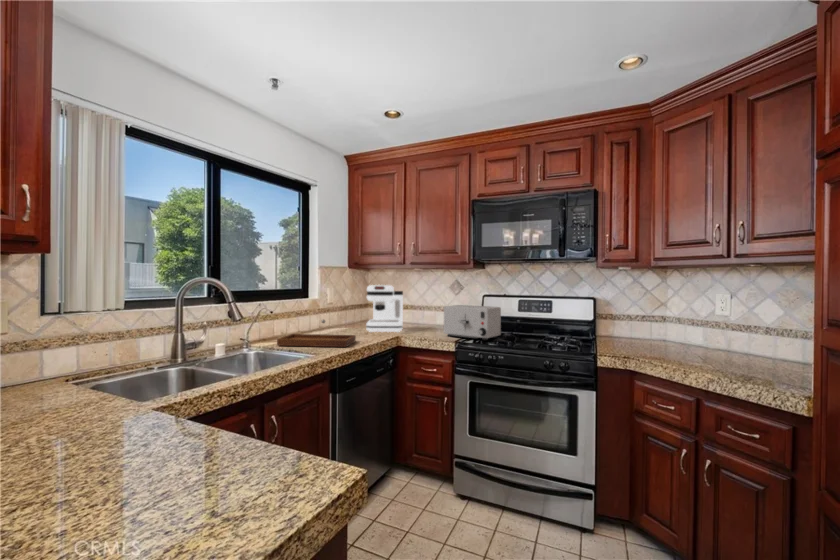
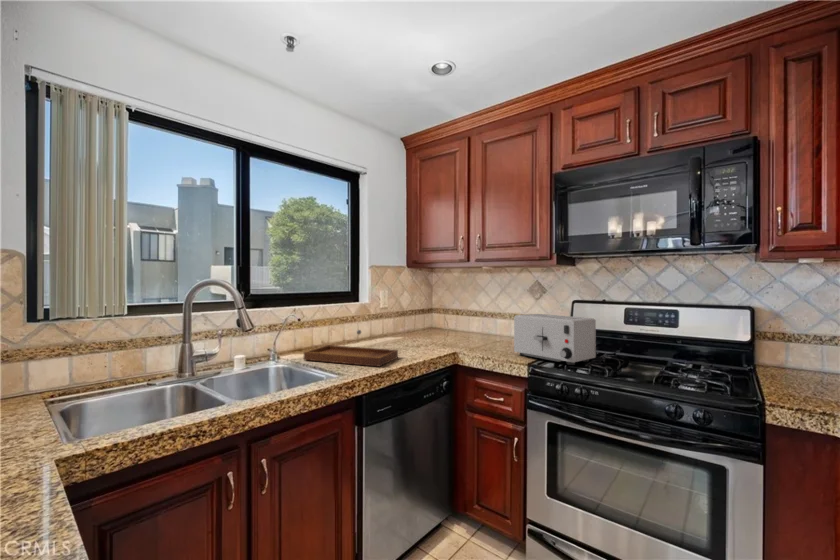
coffee maker: present [366,285,403,332] -> none [419,288,467,347]

